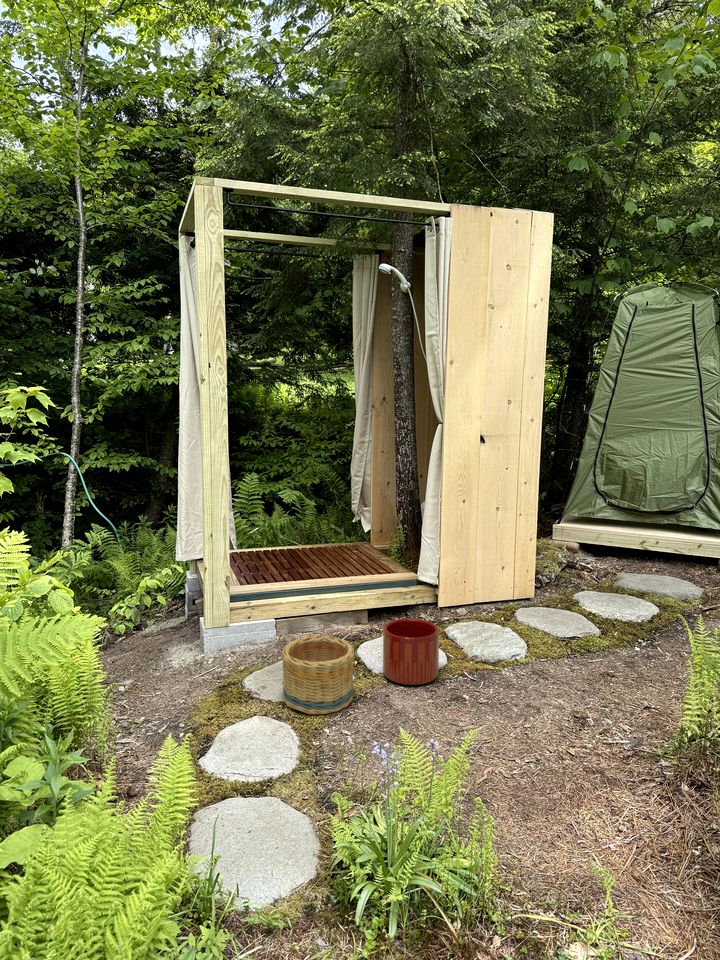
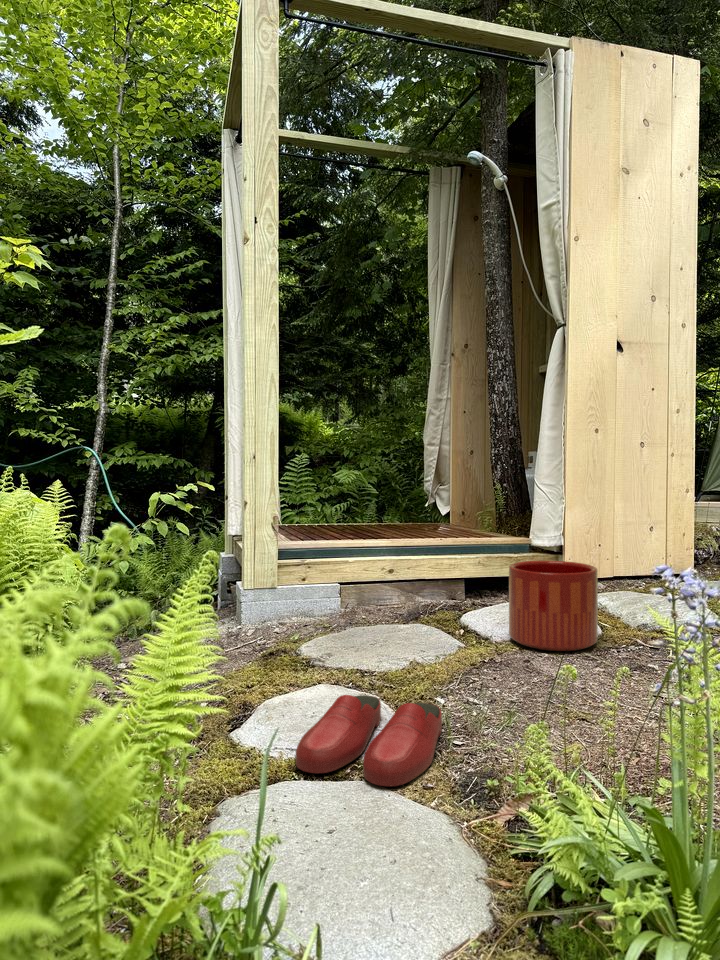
basket: present [281,636,354,714] -> none [360,574,474,680]
slippers: none [237,732,323,798] -> present [296,695,442,786]

